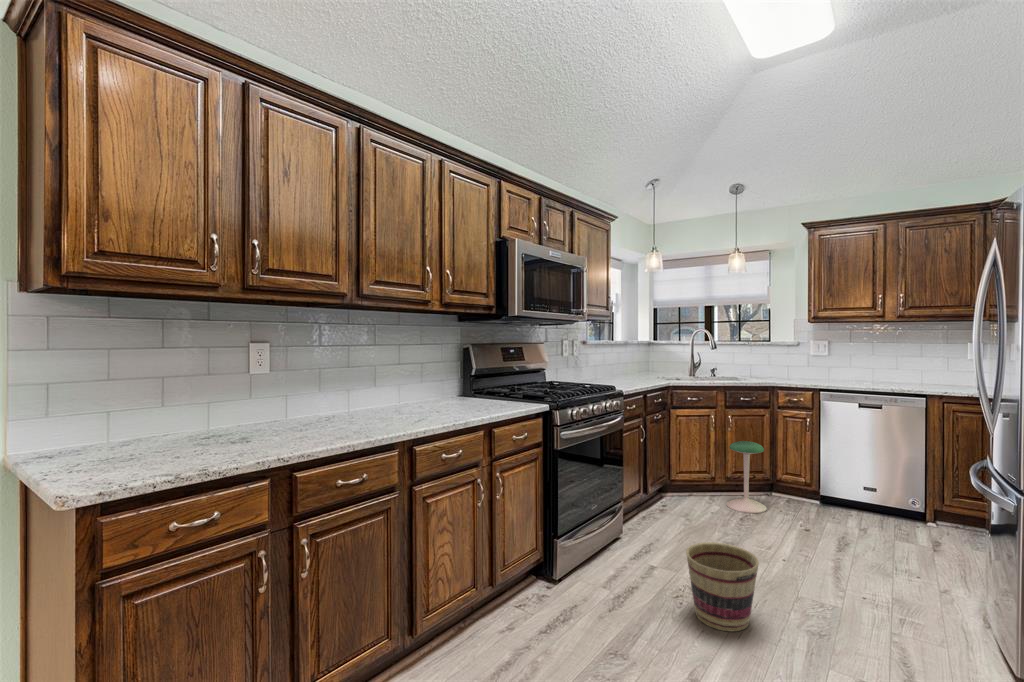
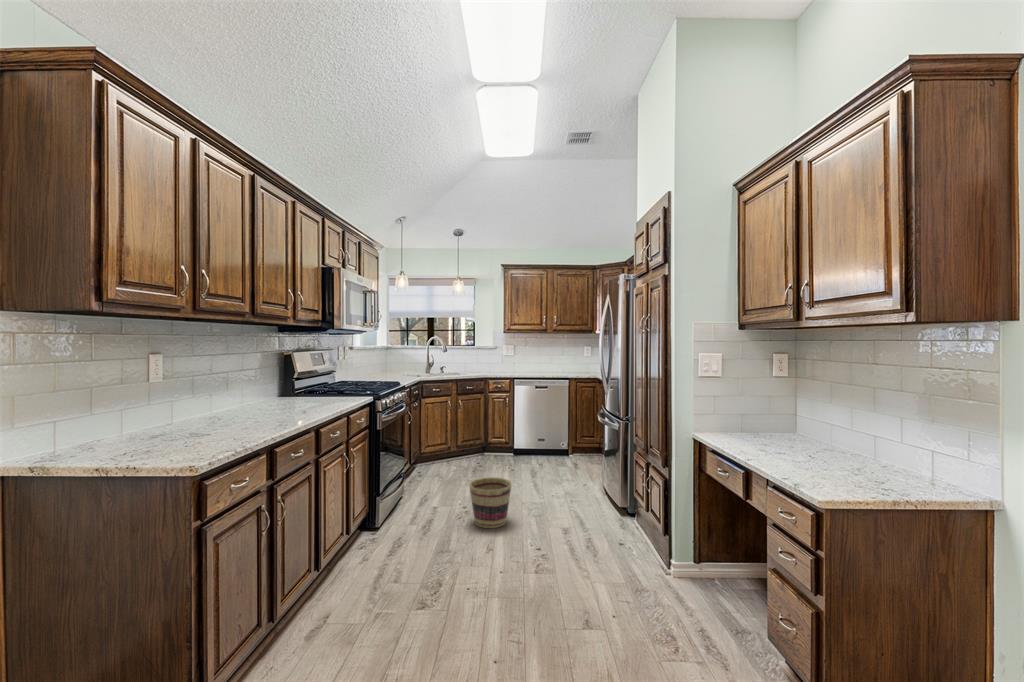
stool: present [727,441,767,513] -> none [461,417,486,467]

